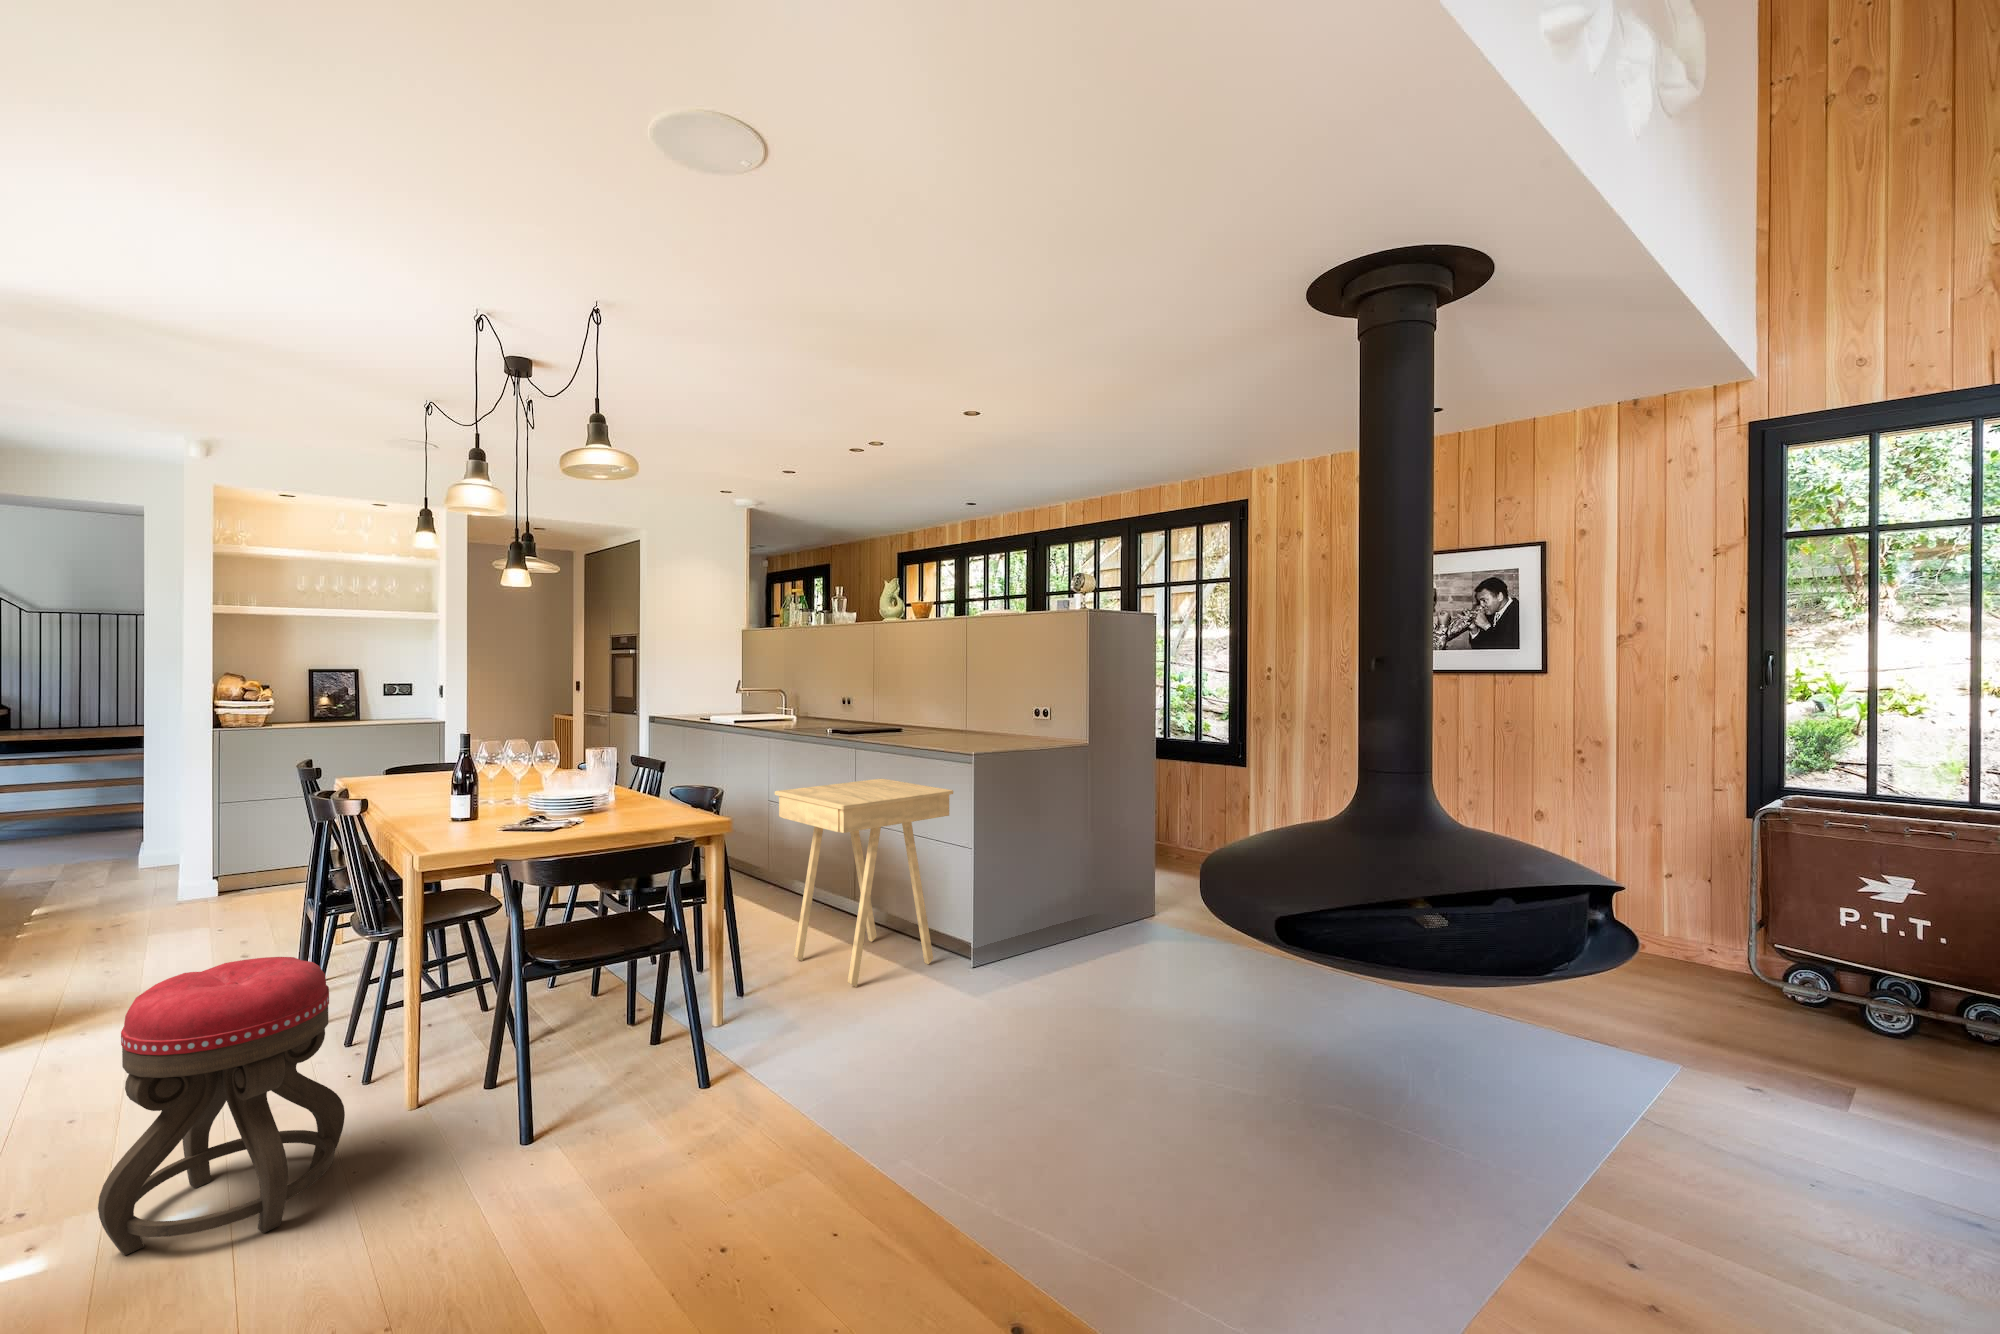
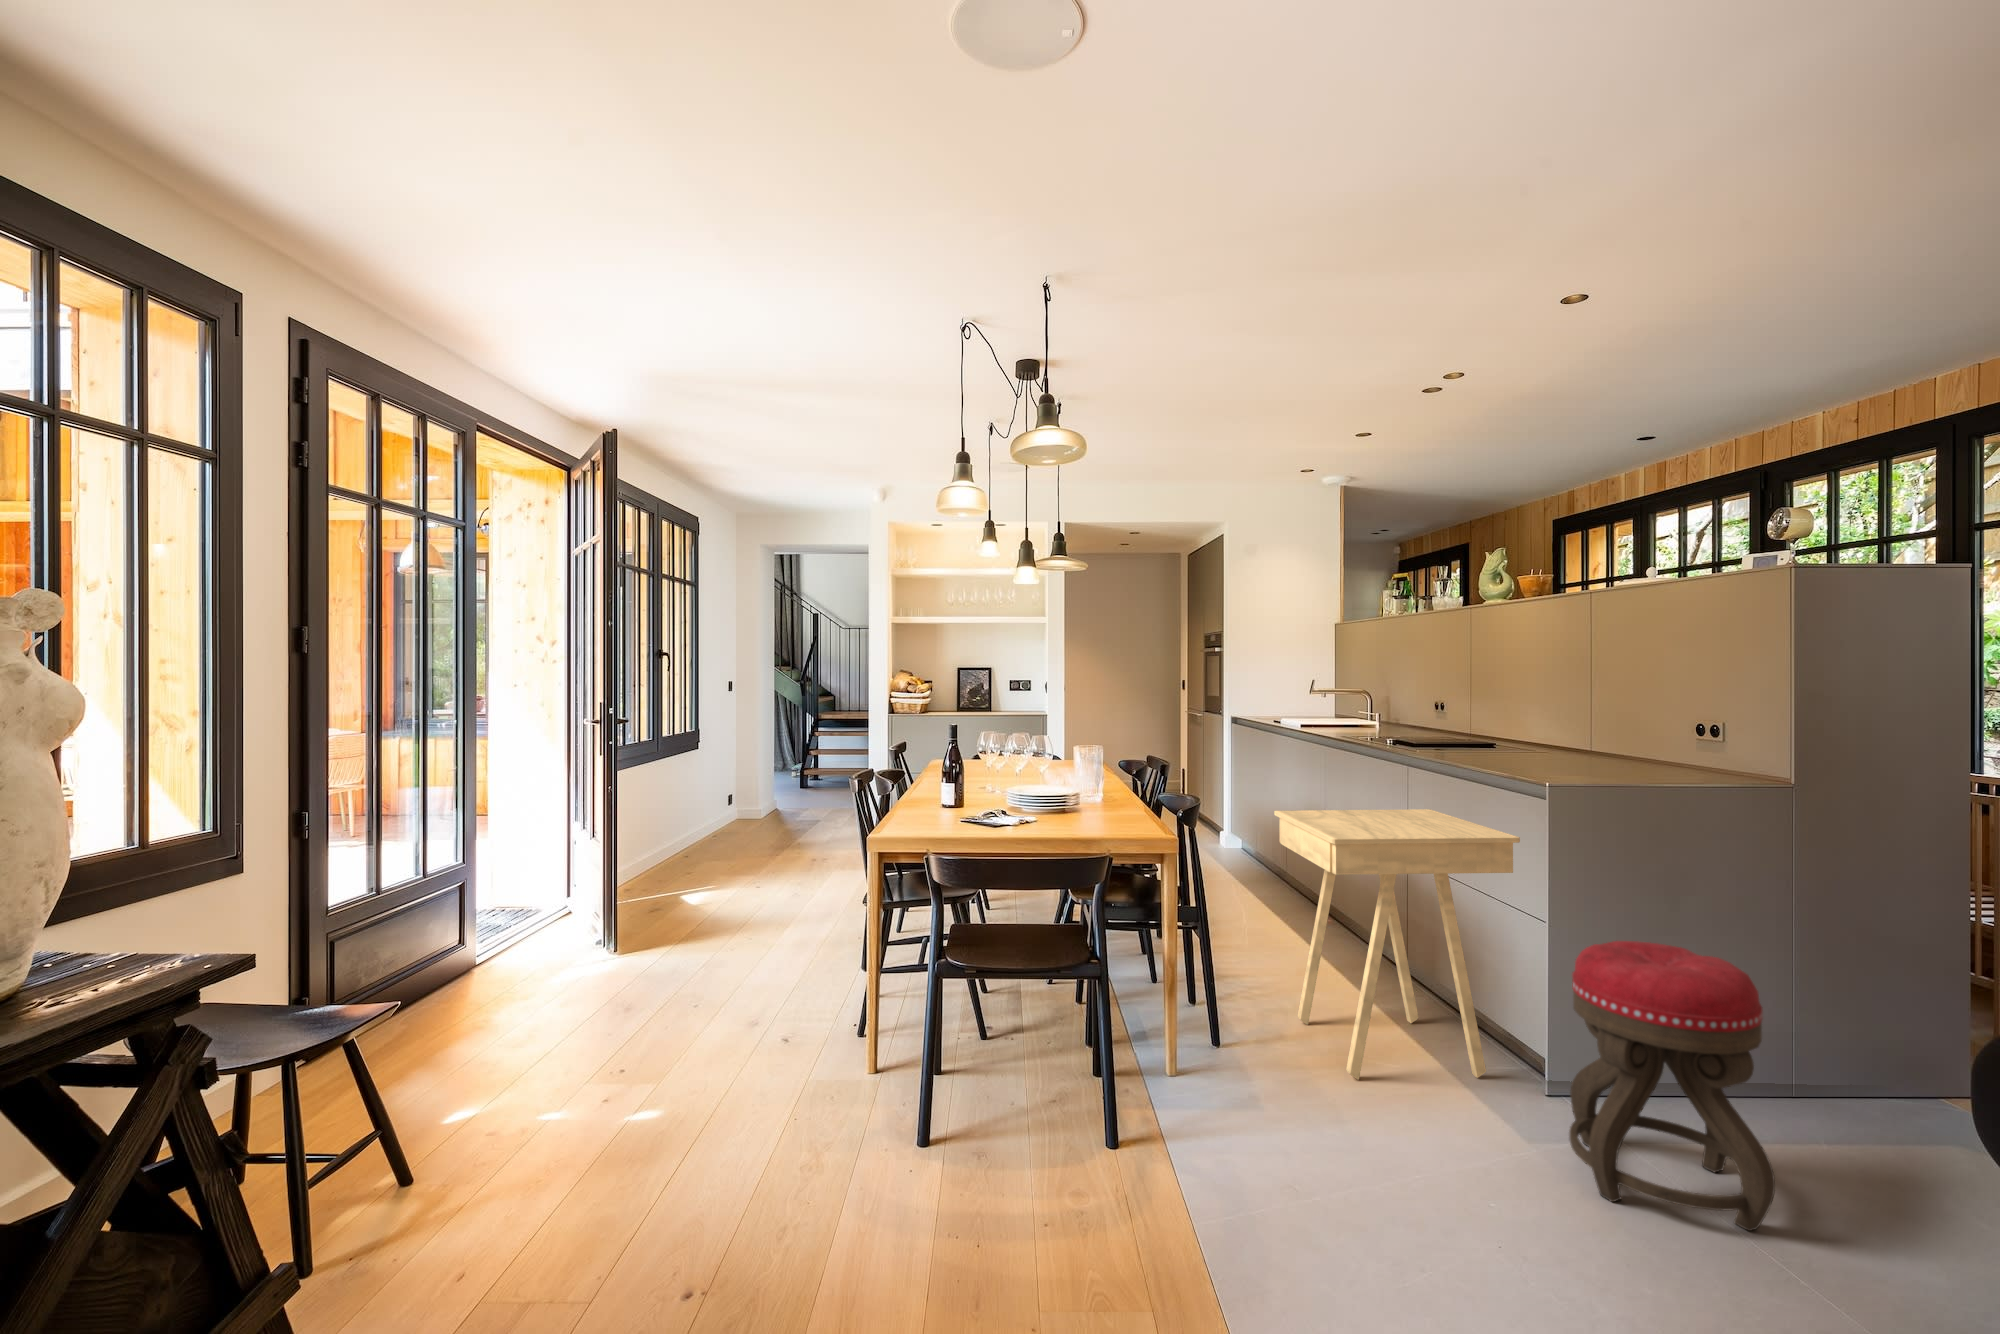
ottoman: present [98,957,345,1255] -> present [1569,941,1775,1231]

